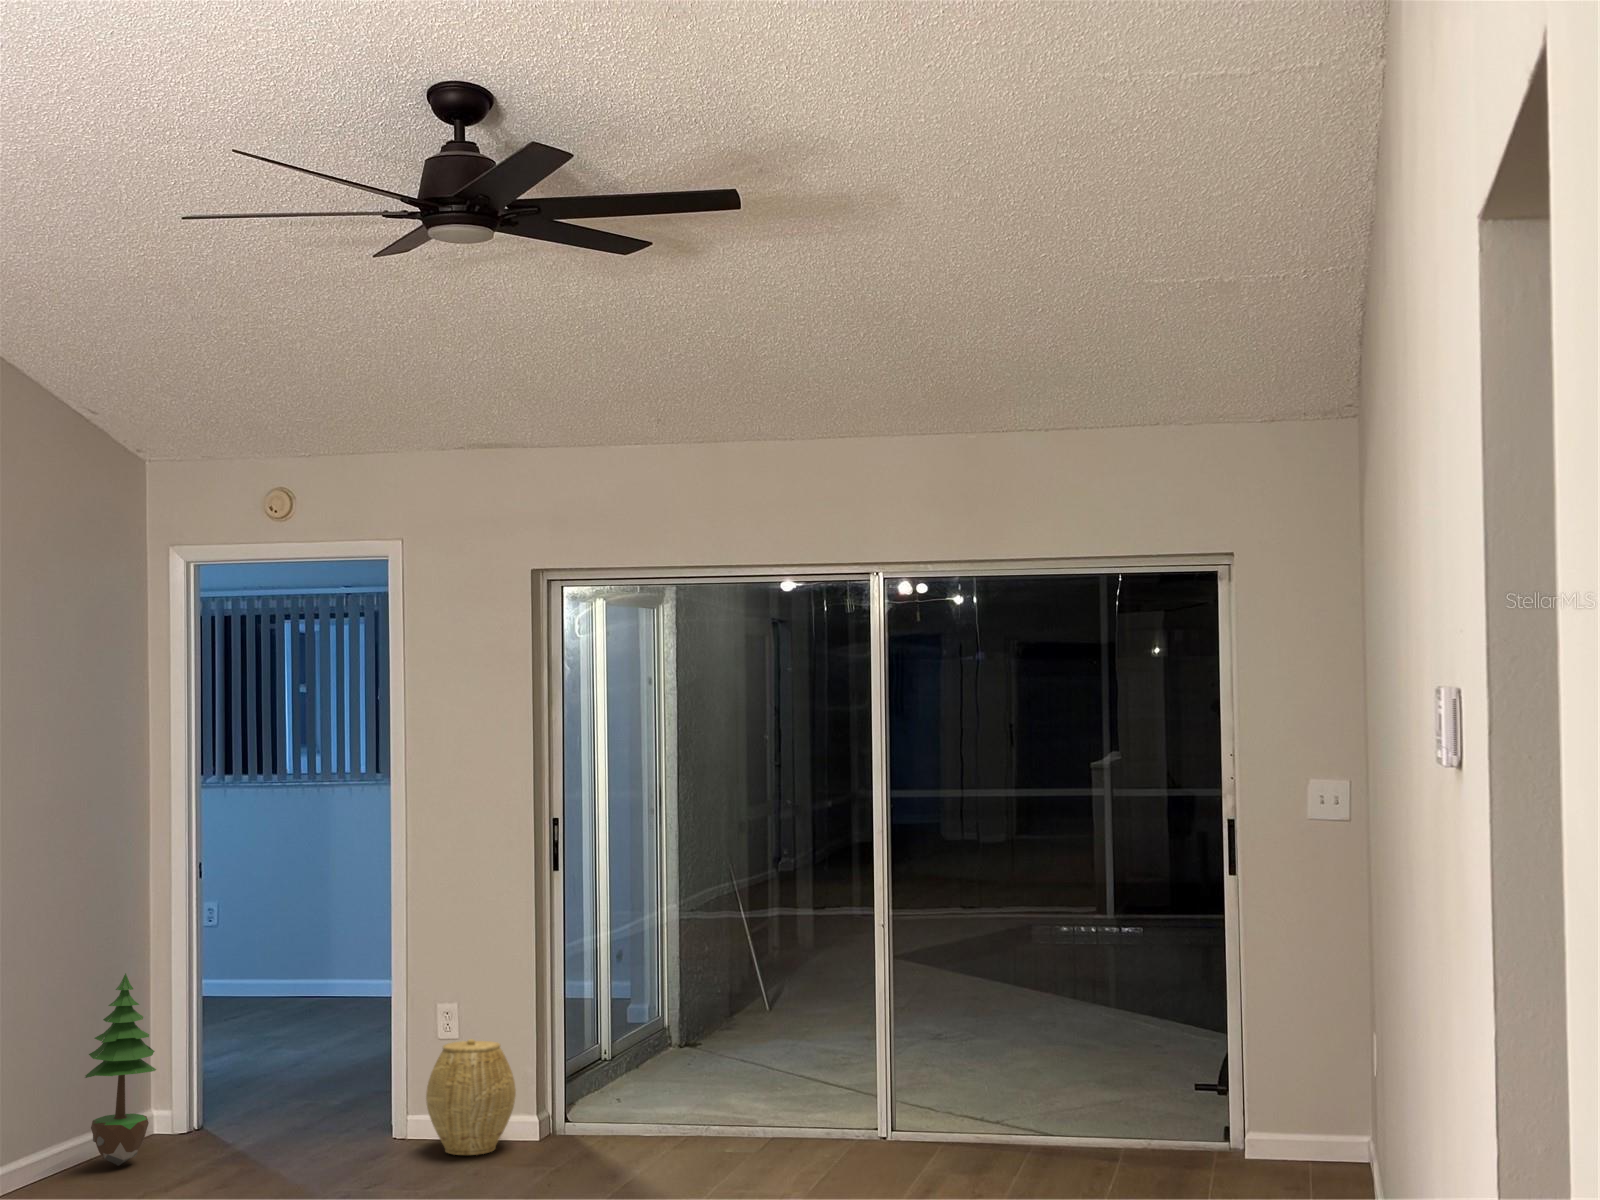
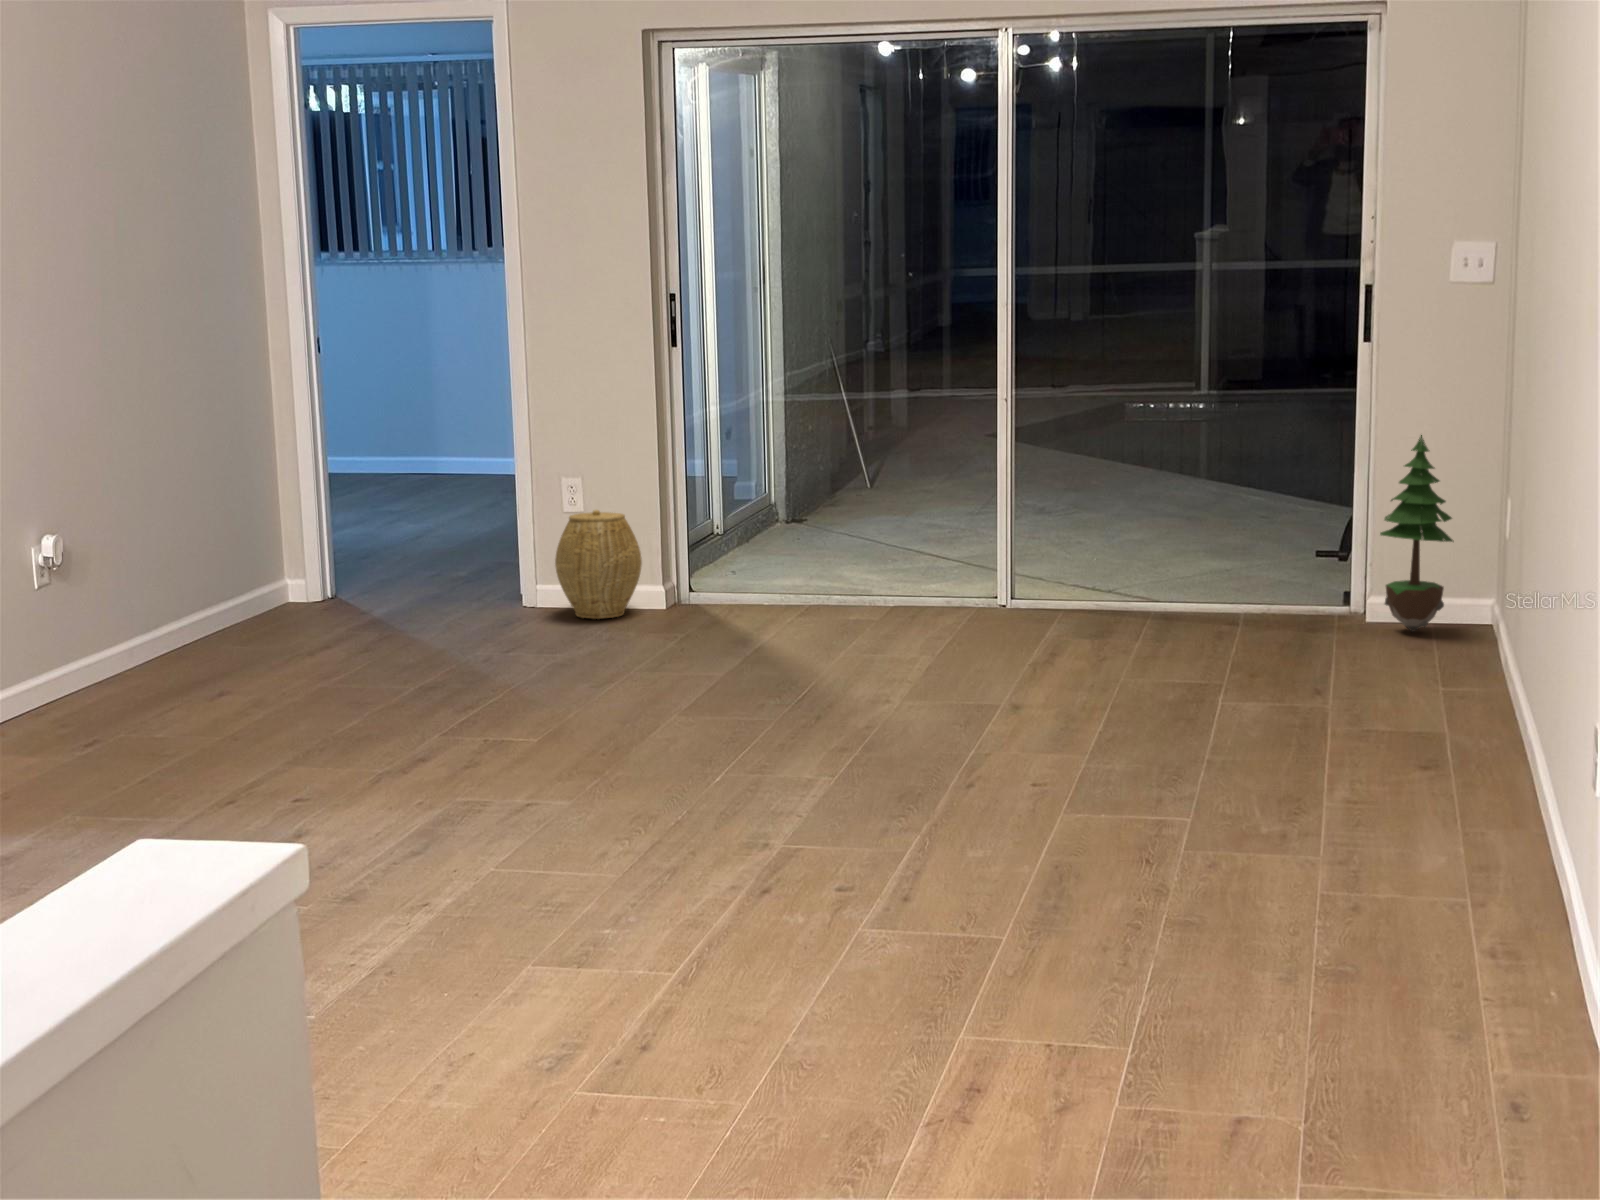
potted tree: present [85,973,156,1166] -> present [1380,435,1454,632]

